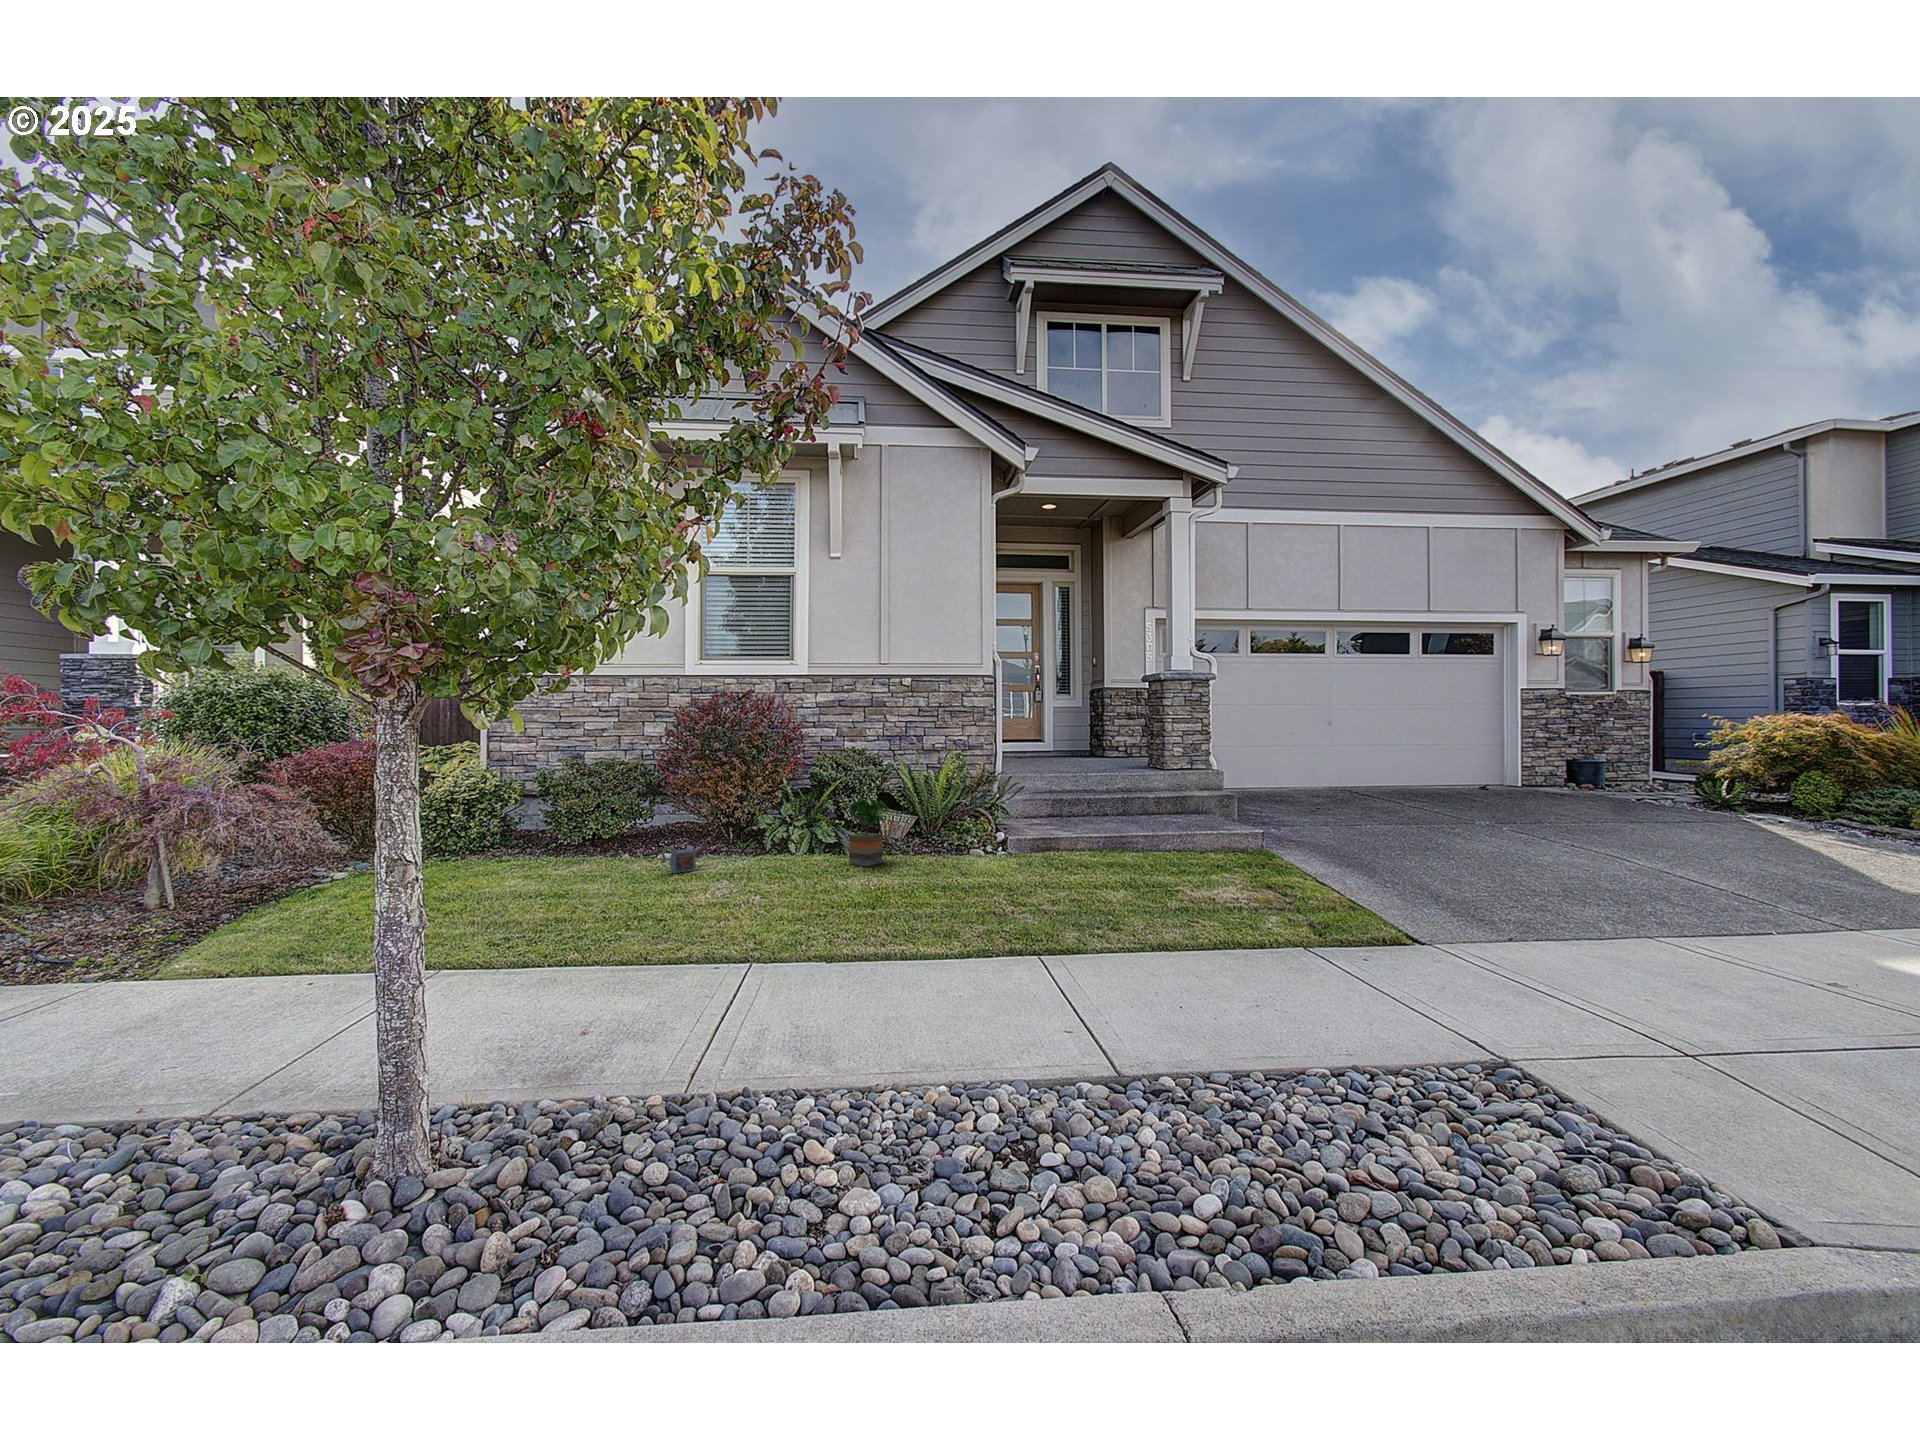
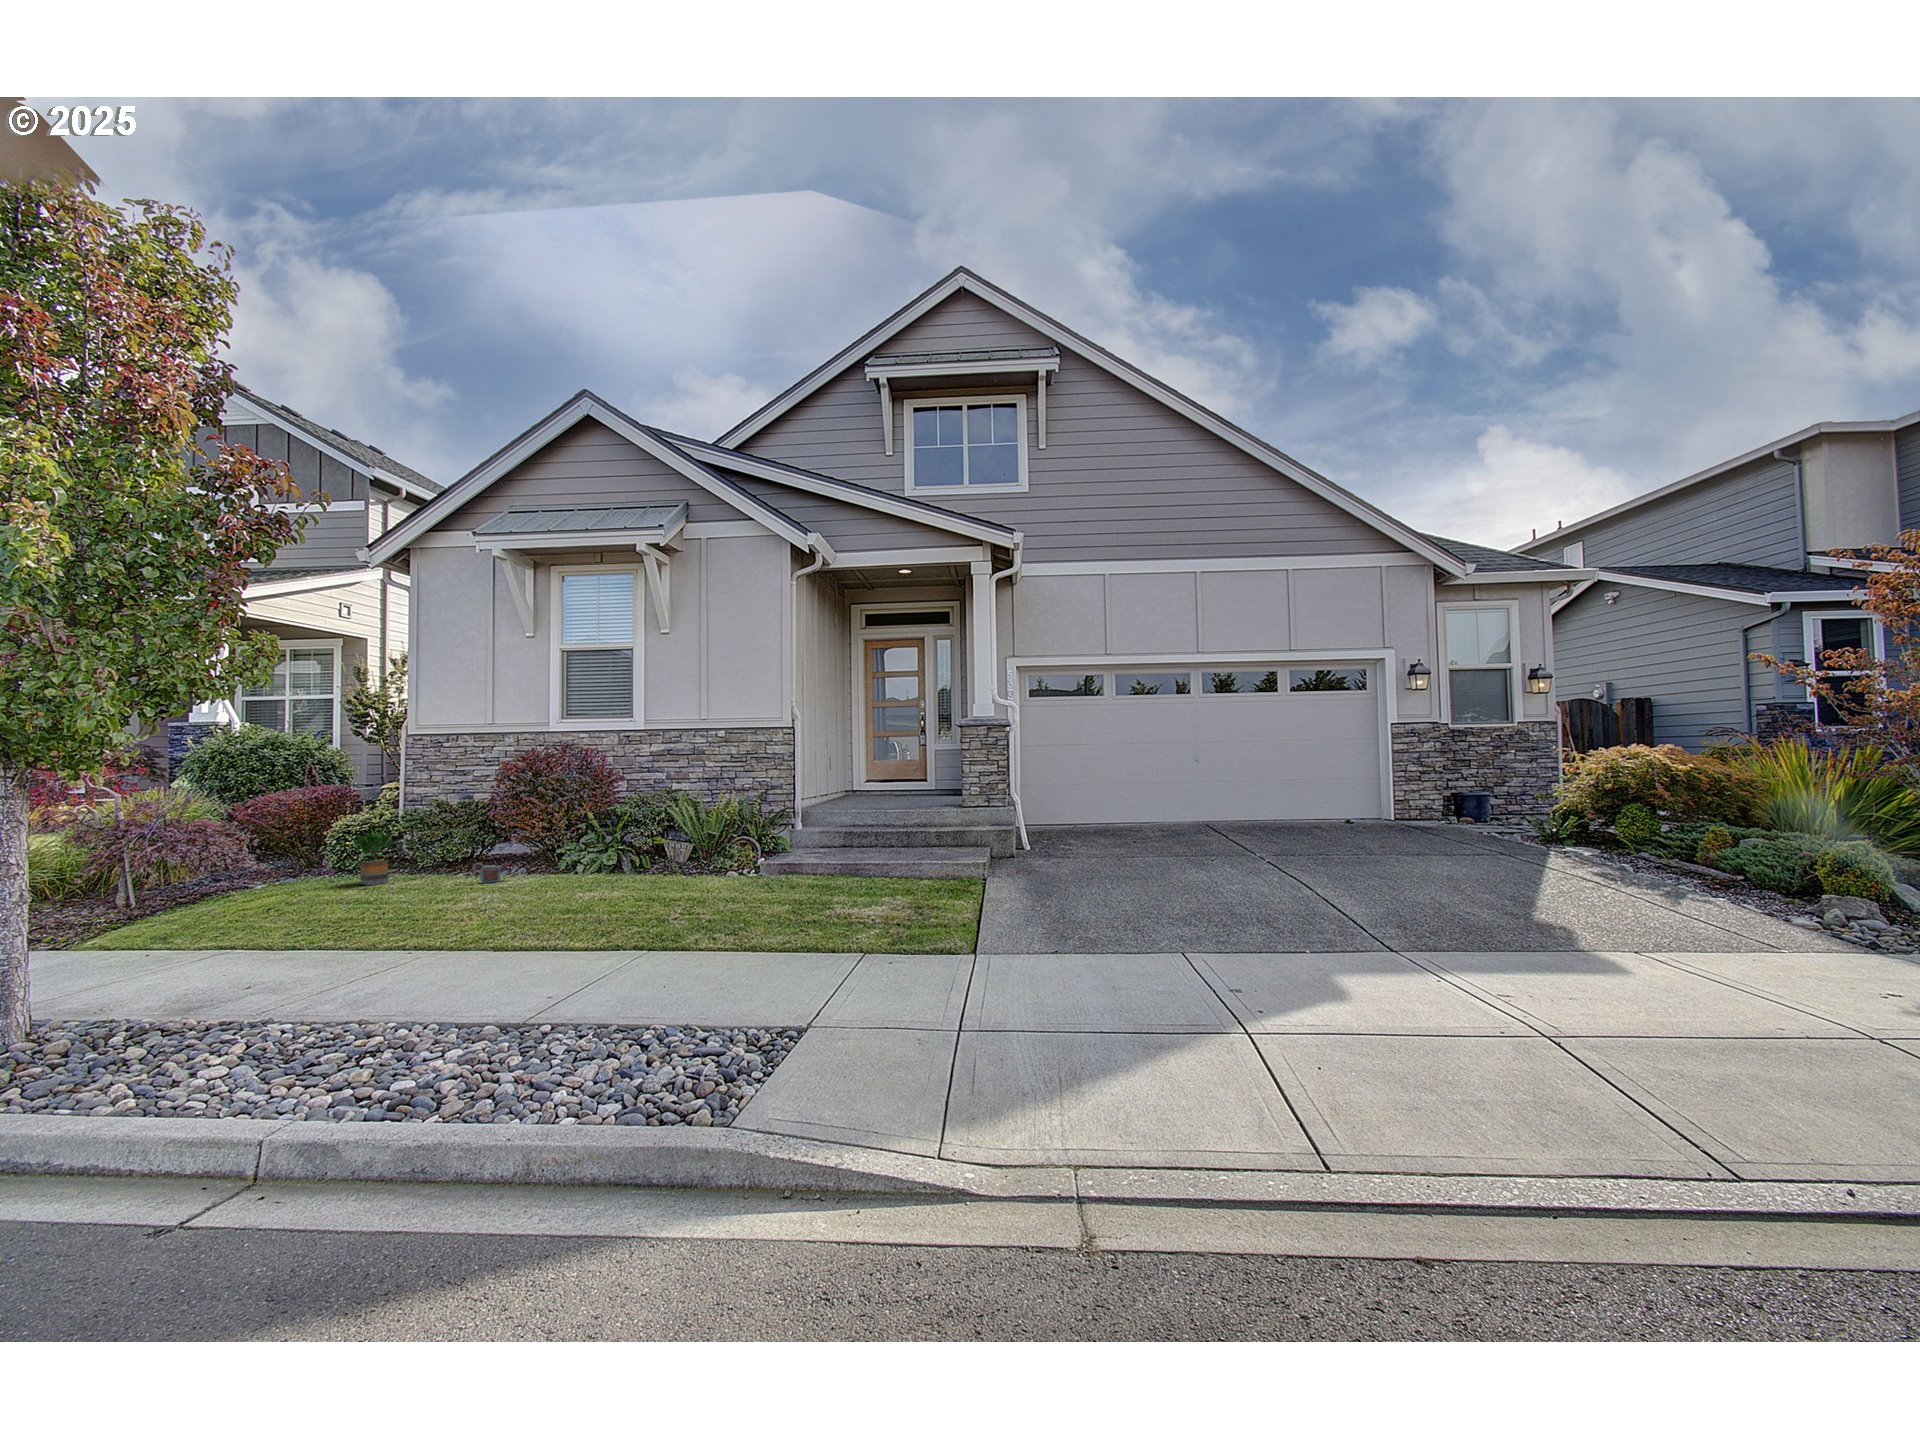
potted tree: present [849,799,888,866] -> present [354,833,395,885]

